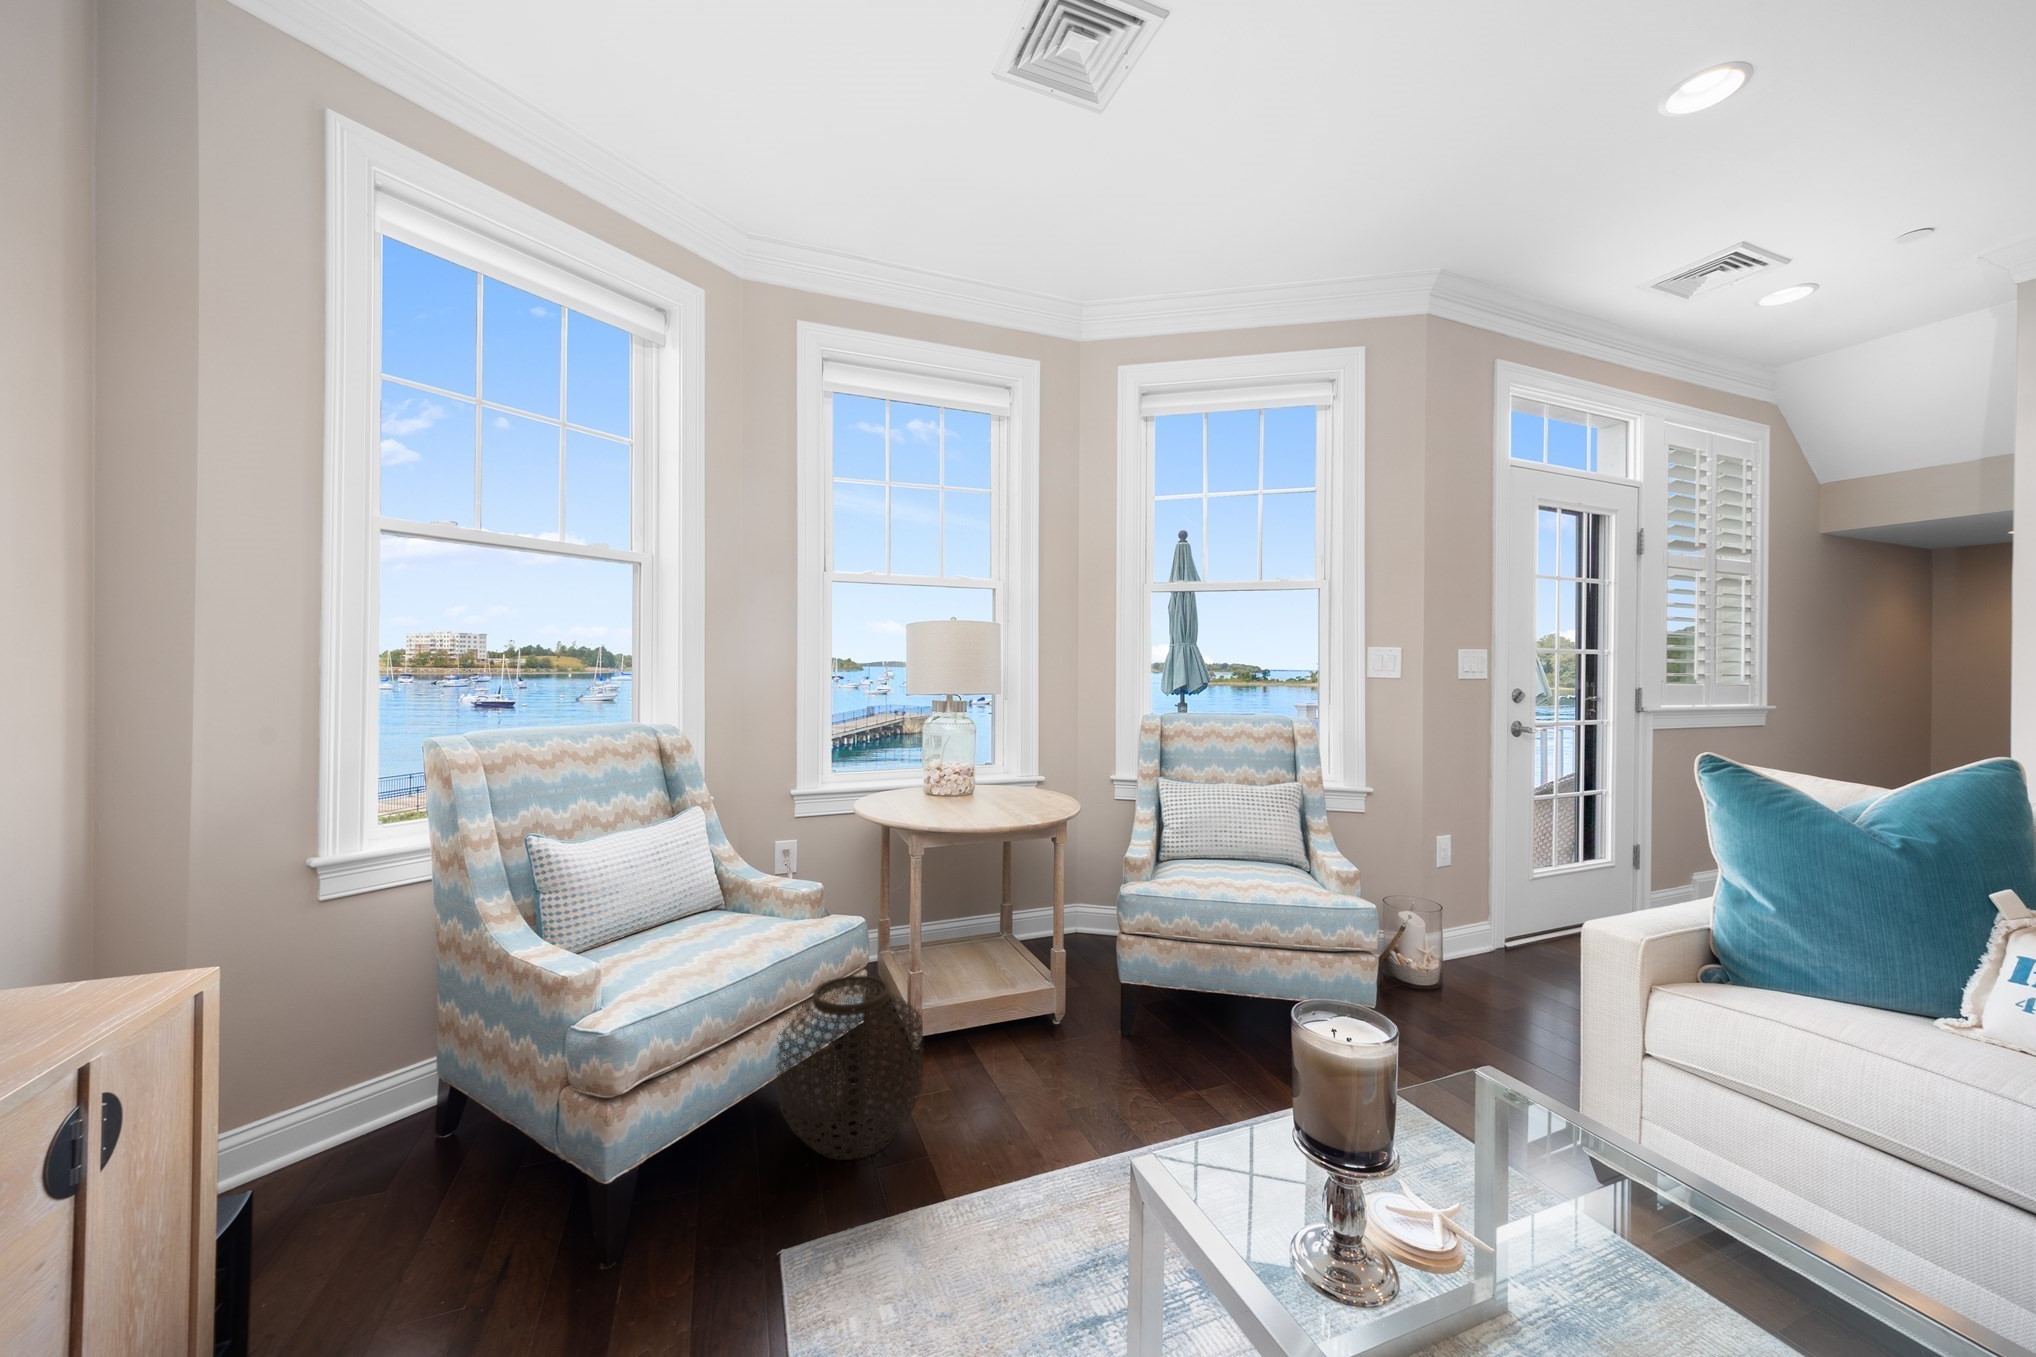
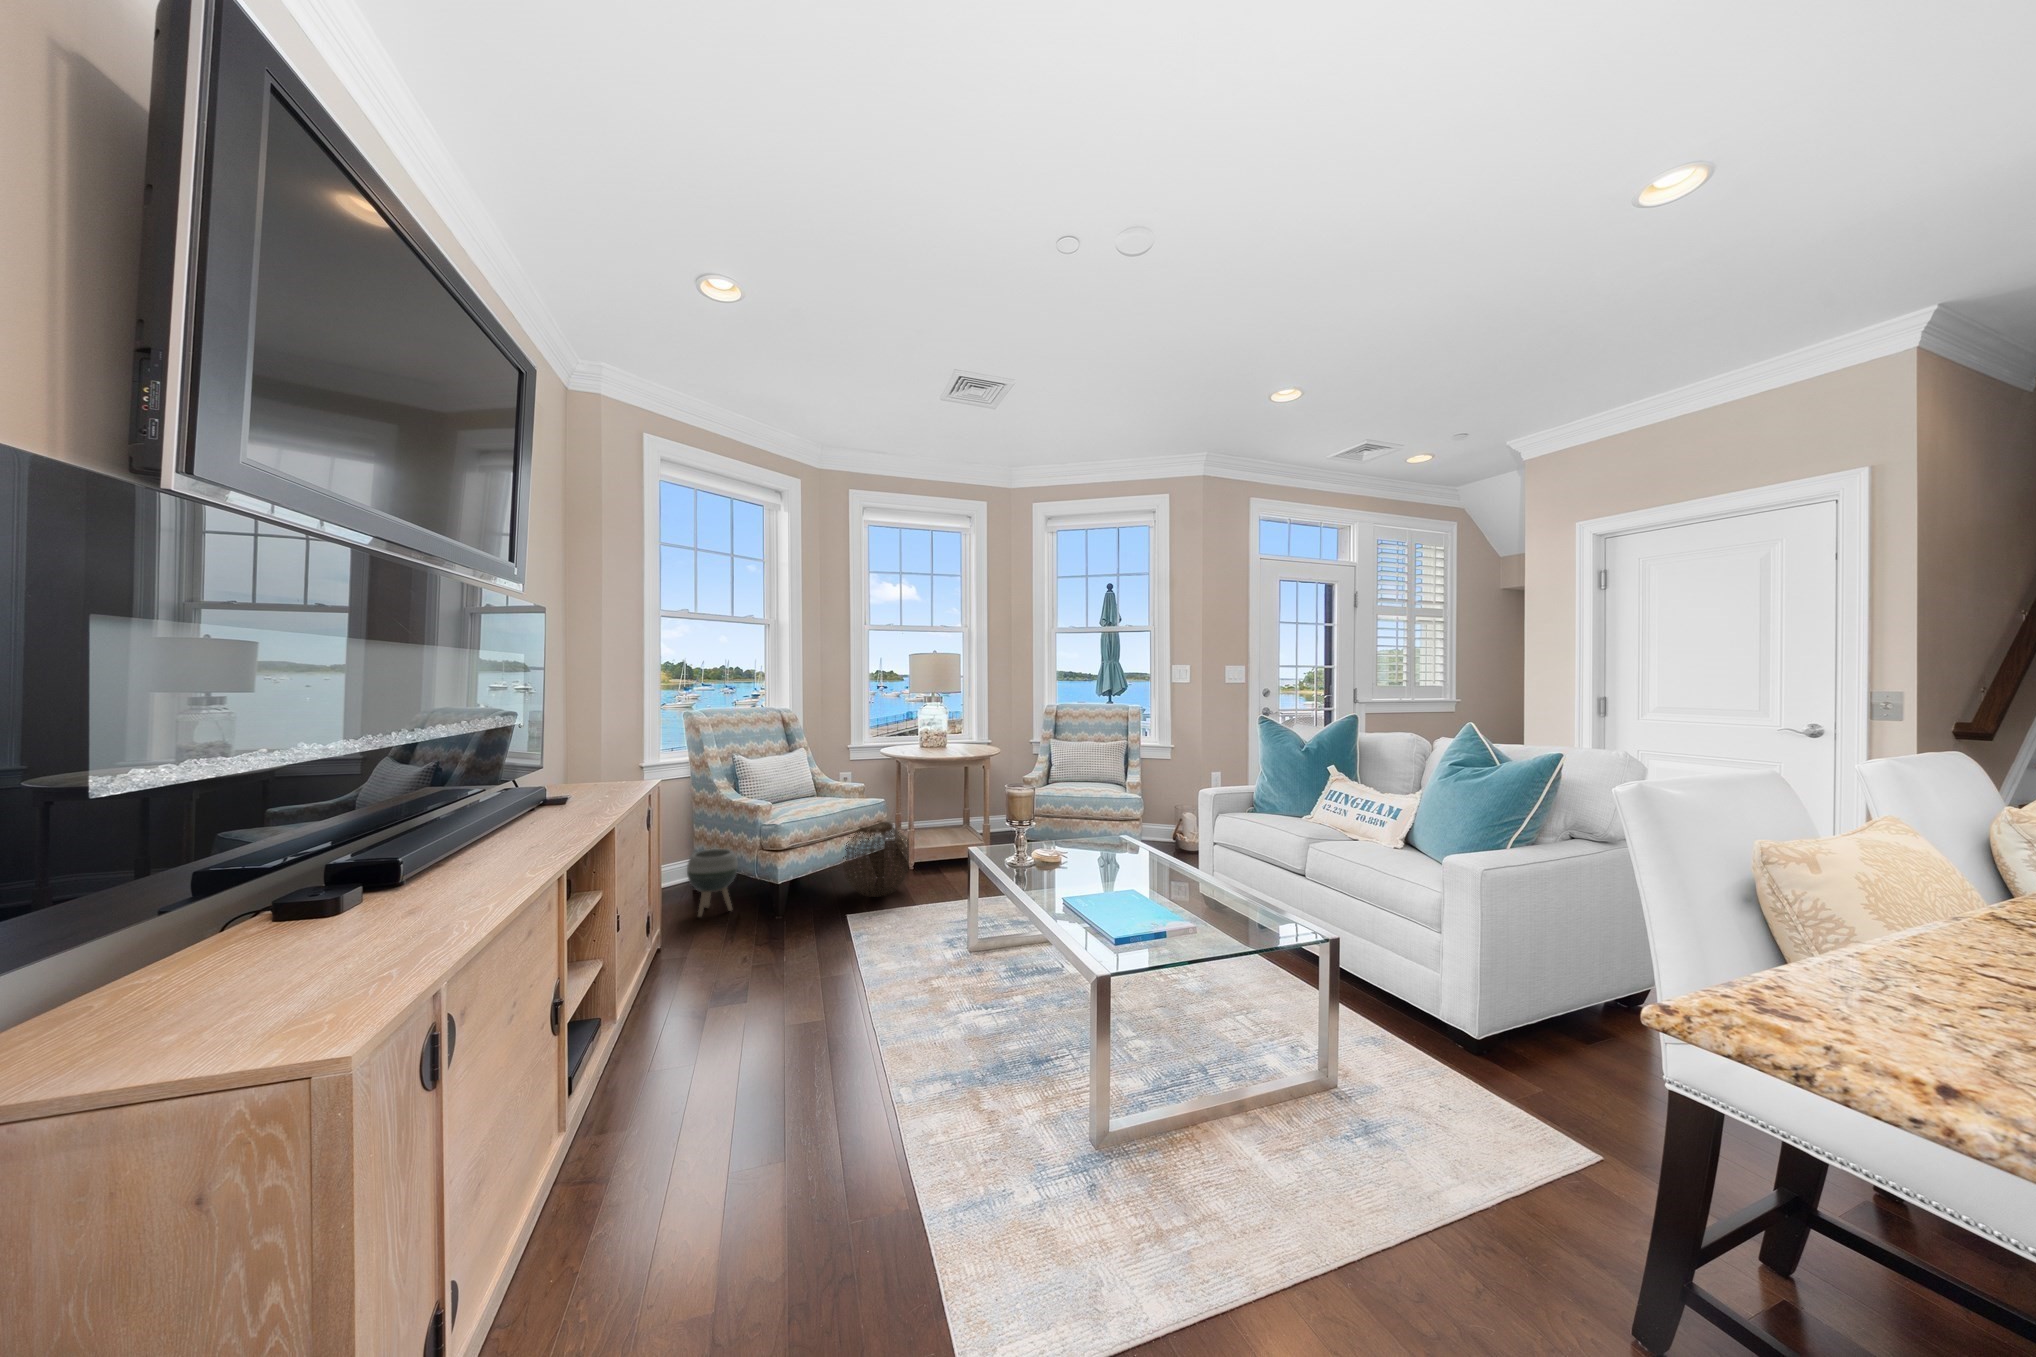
planter: none [372,1074,515,1274] -> present [687,849,738,917]

